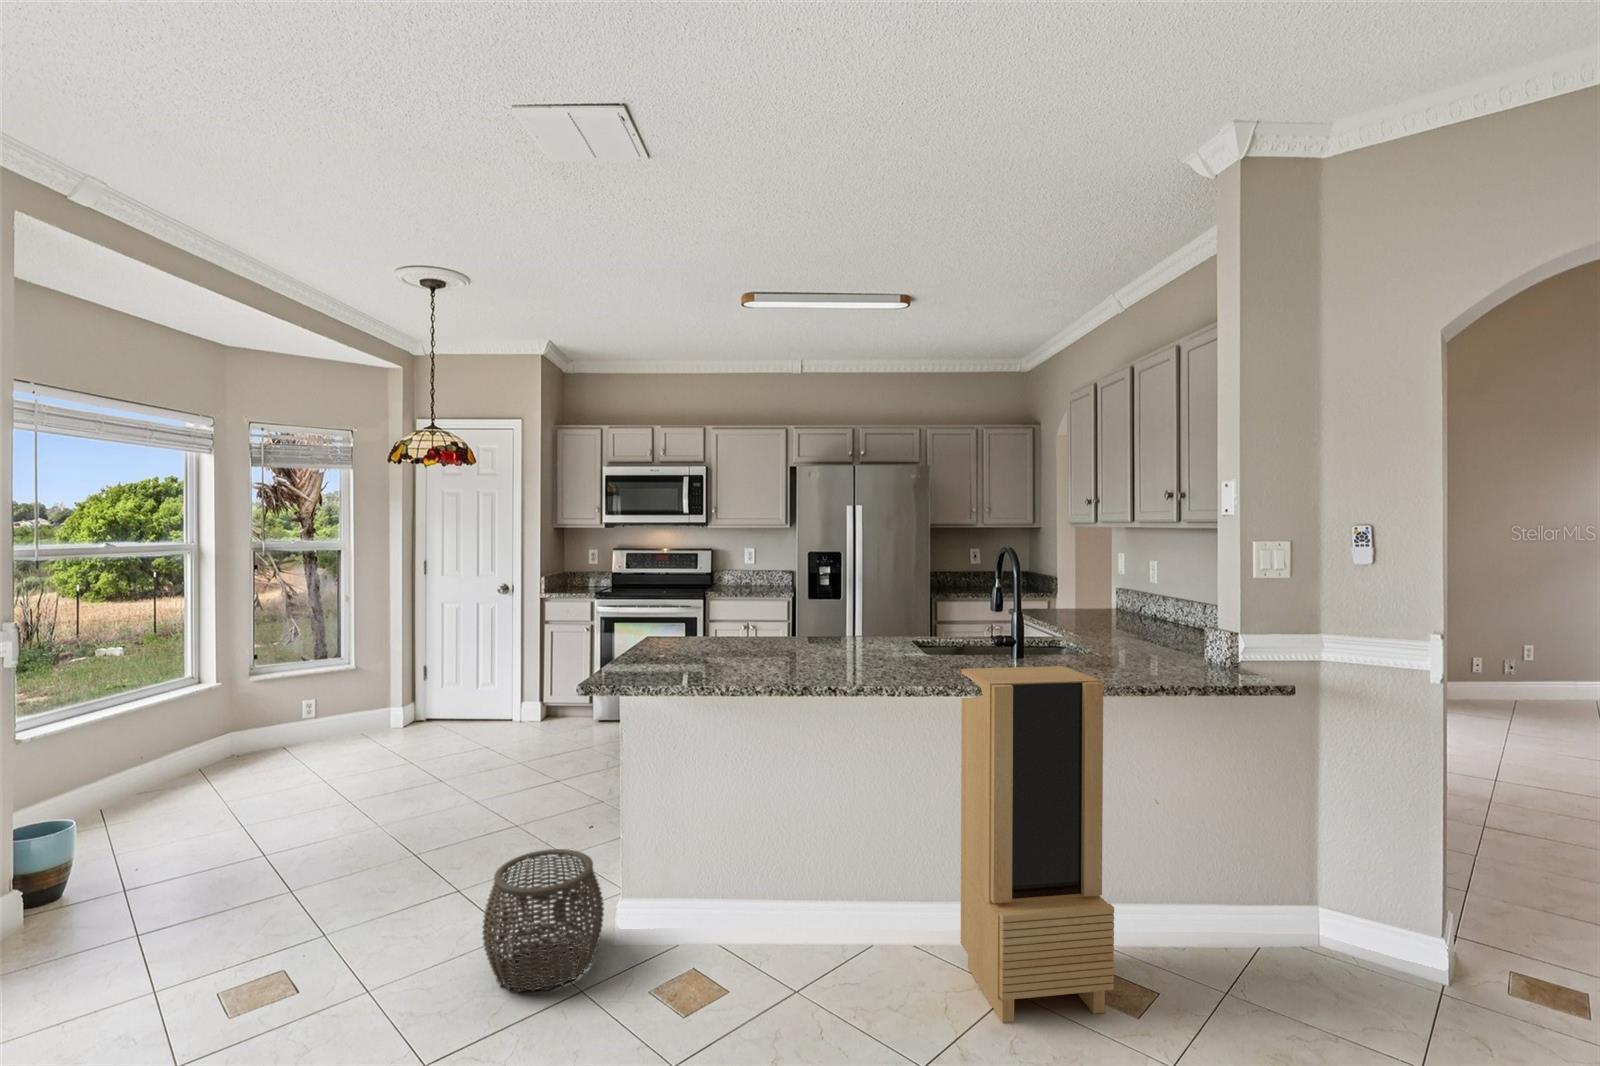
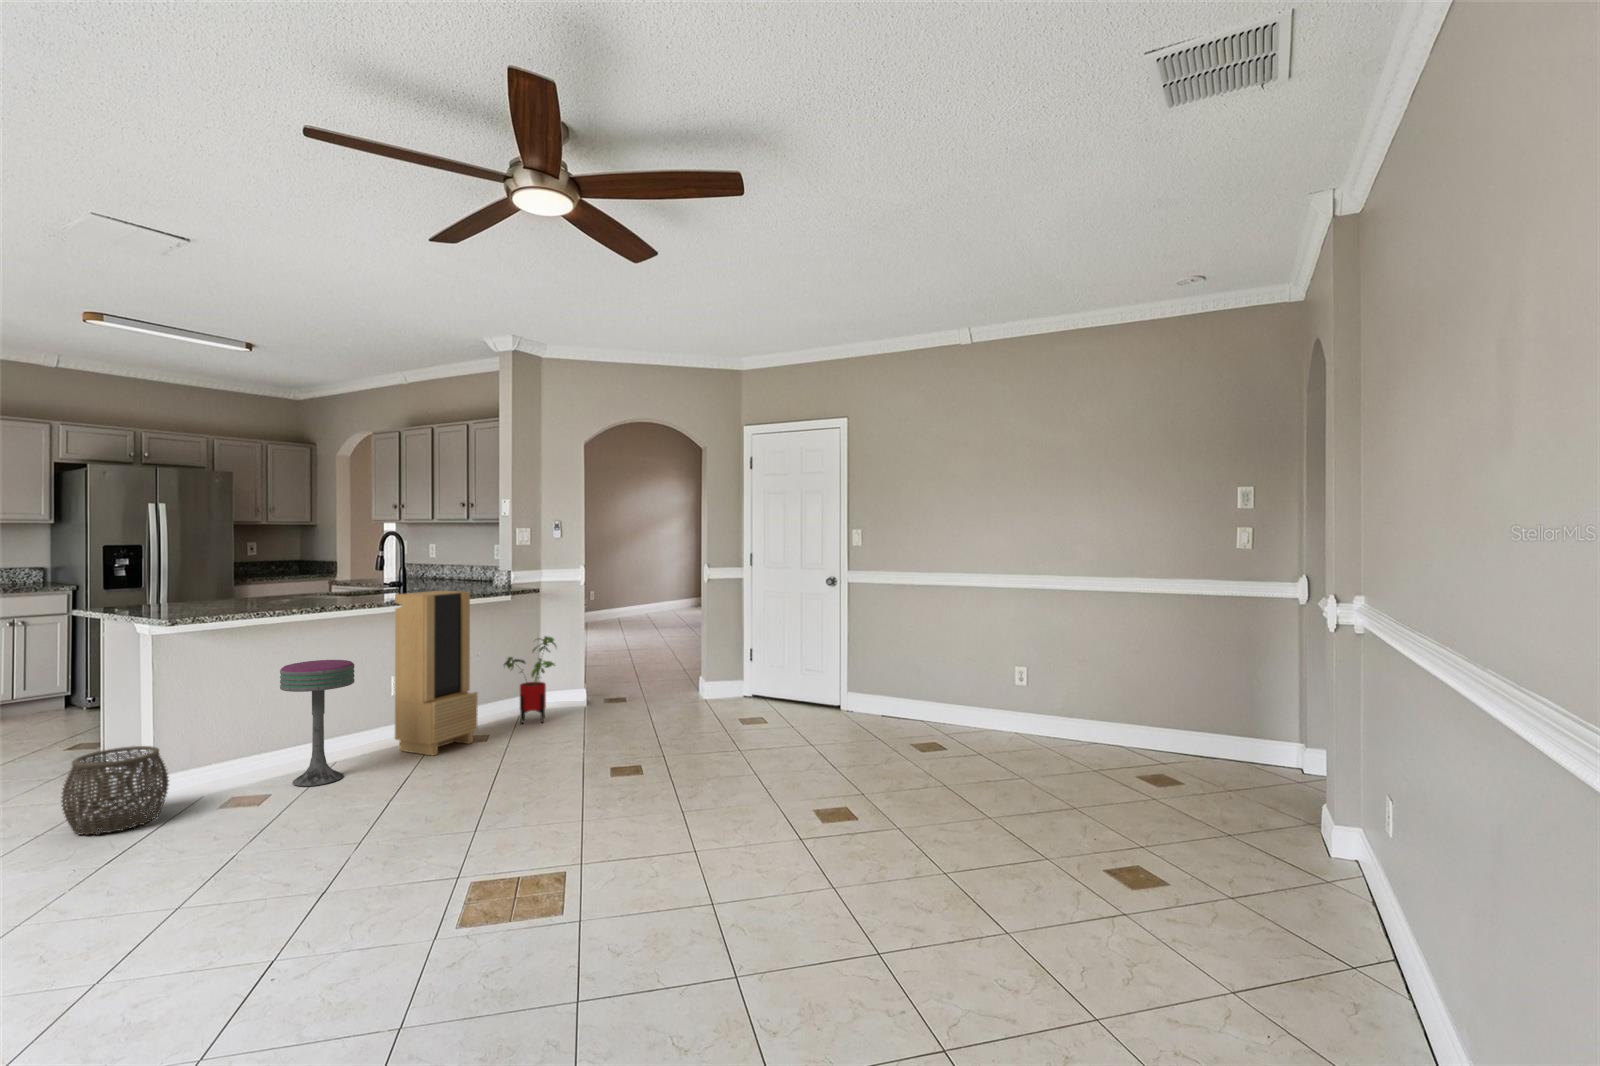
bar stool: none [740,772,853,1018] -> present [280,660,355,786]
house plant: none [1209,795,1349,1010] -> present [504,636,556,724]

